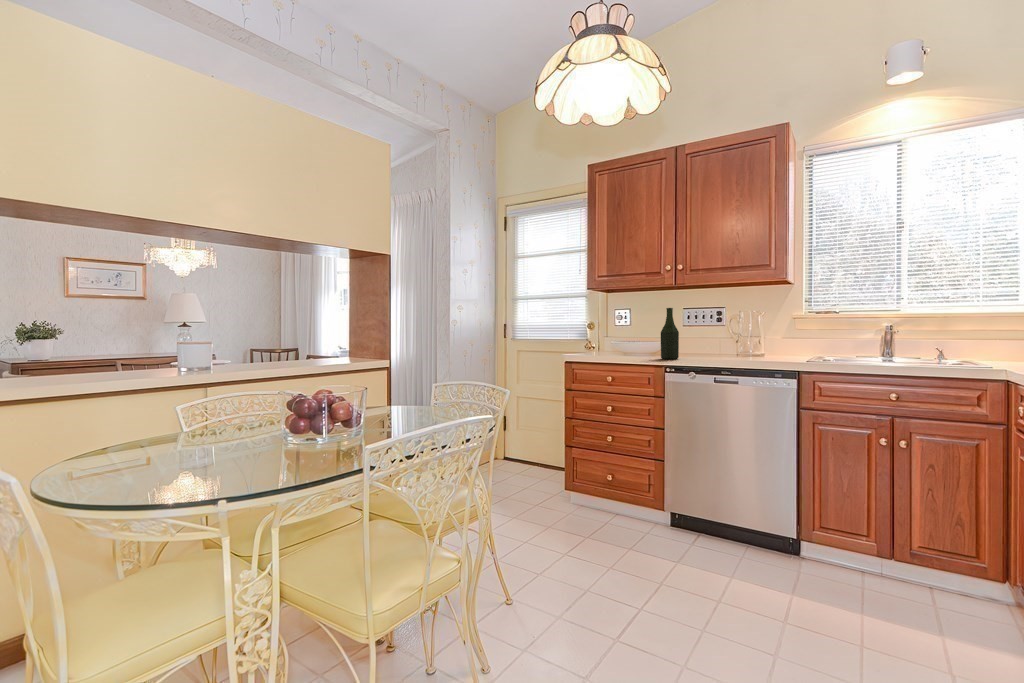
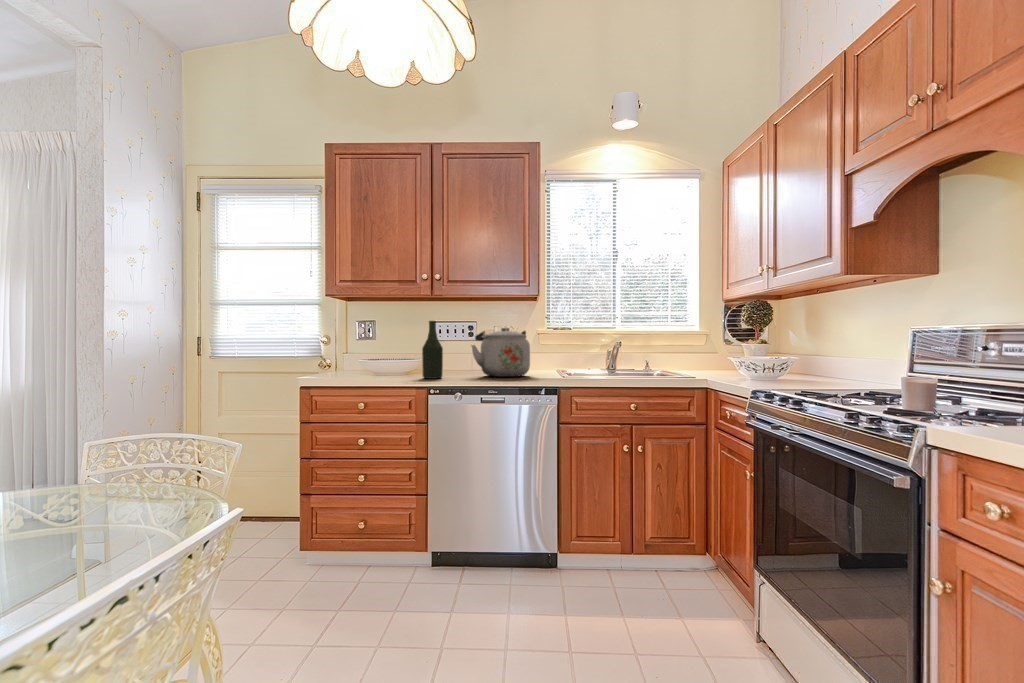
kettle: none [707,312,771,360] -> present [472,328,530,377]

